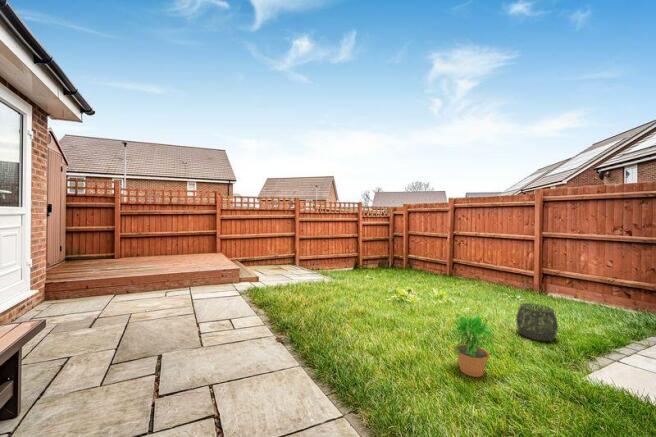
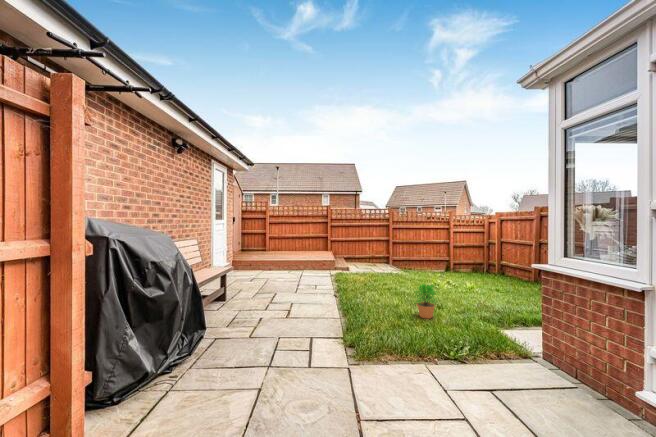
woven basket: present [516,303,558,341] -> none [495,290,525,316]

